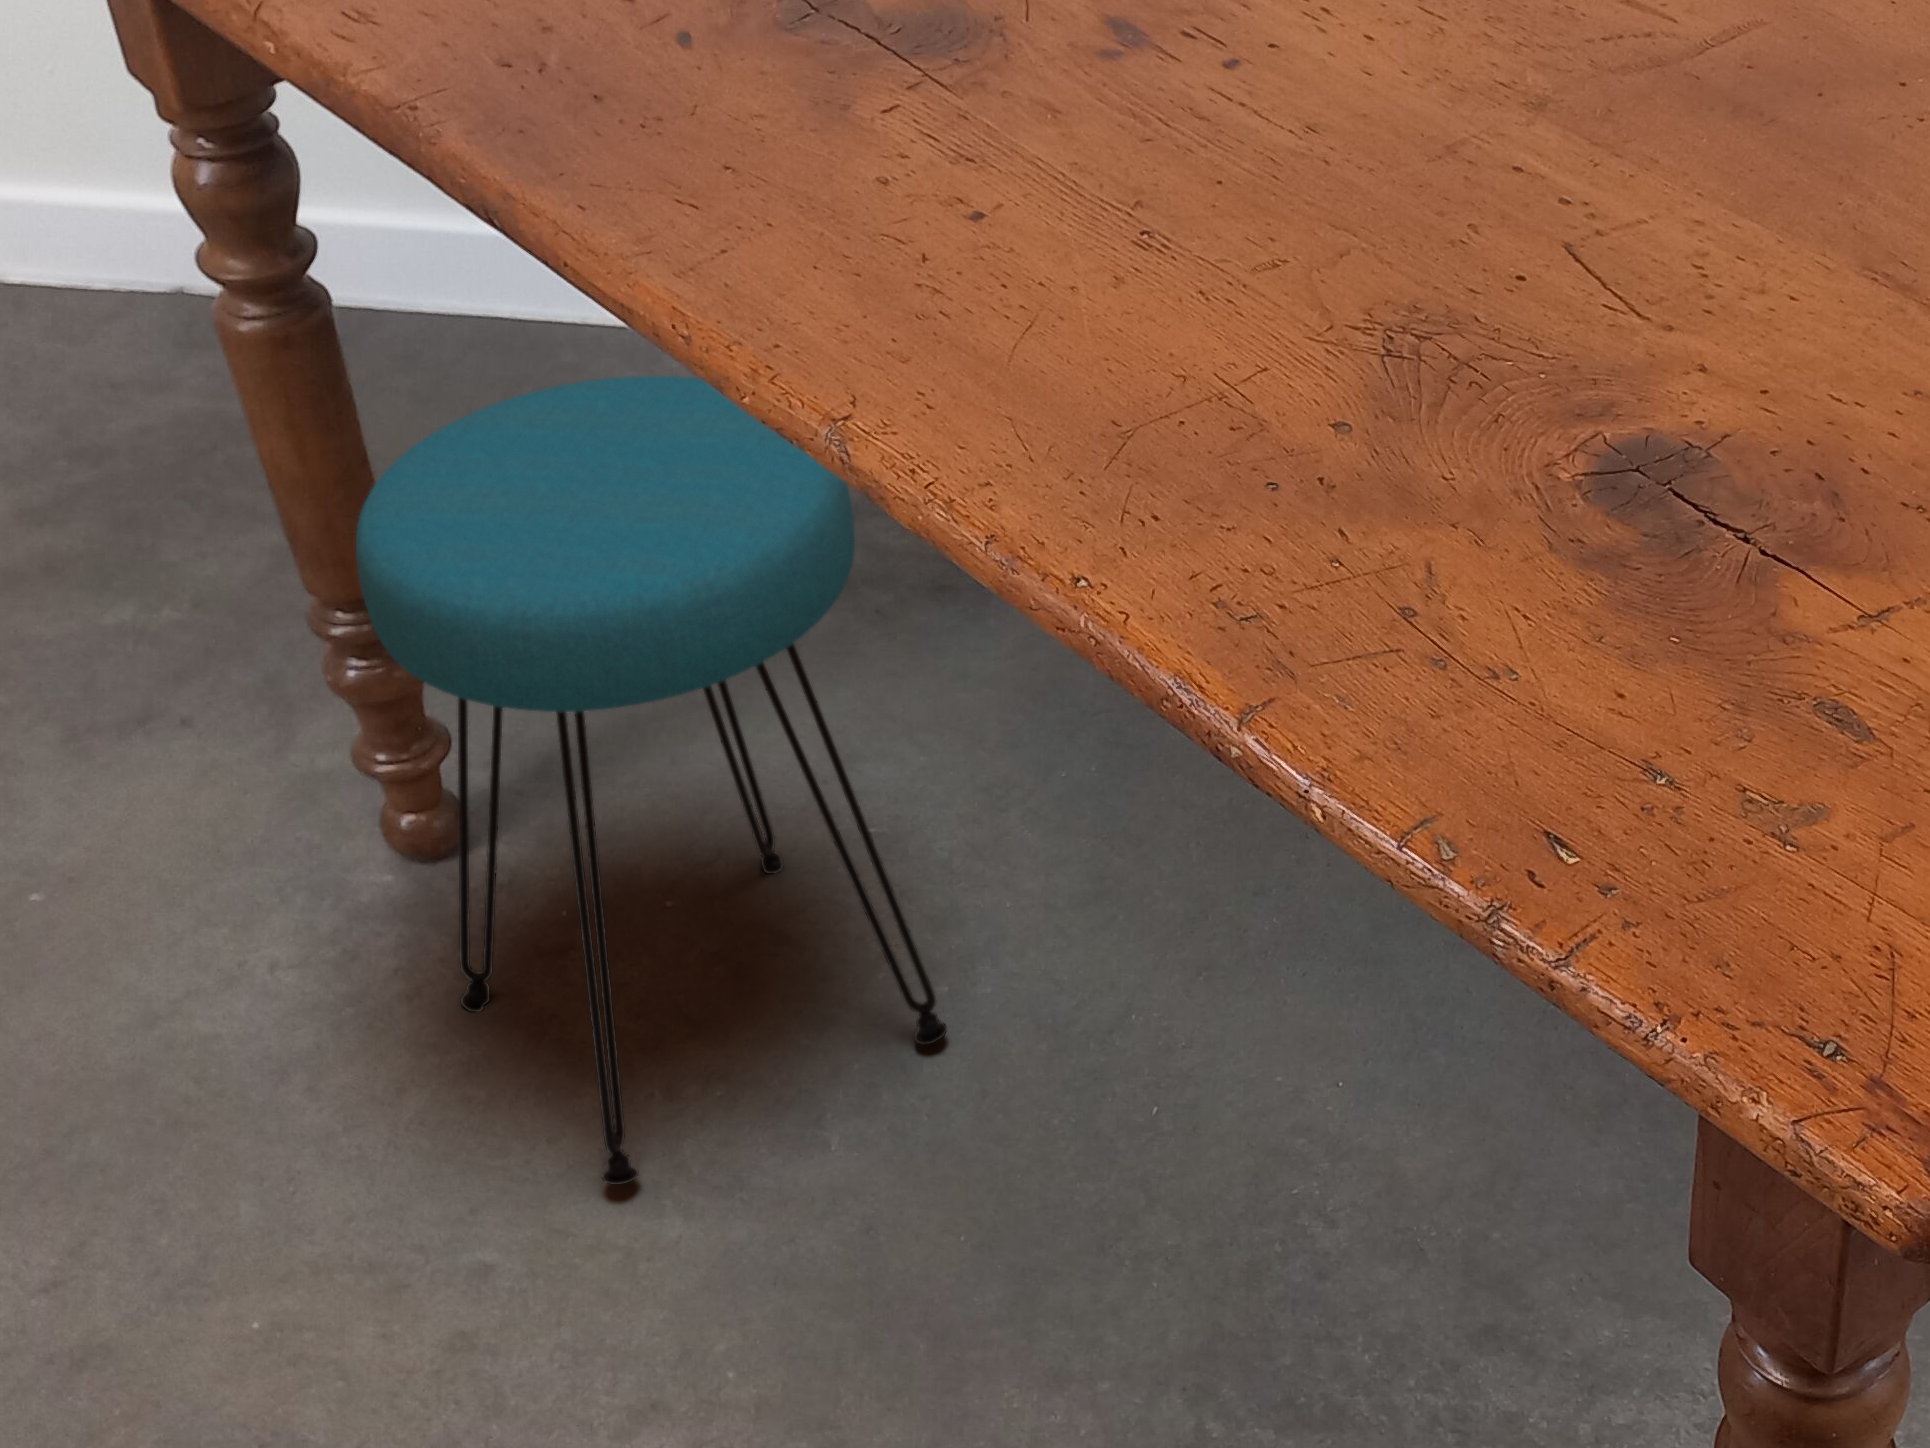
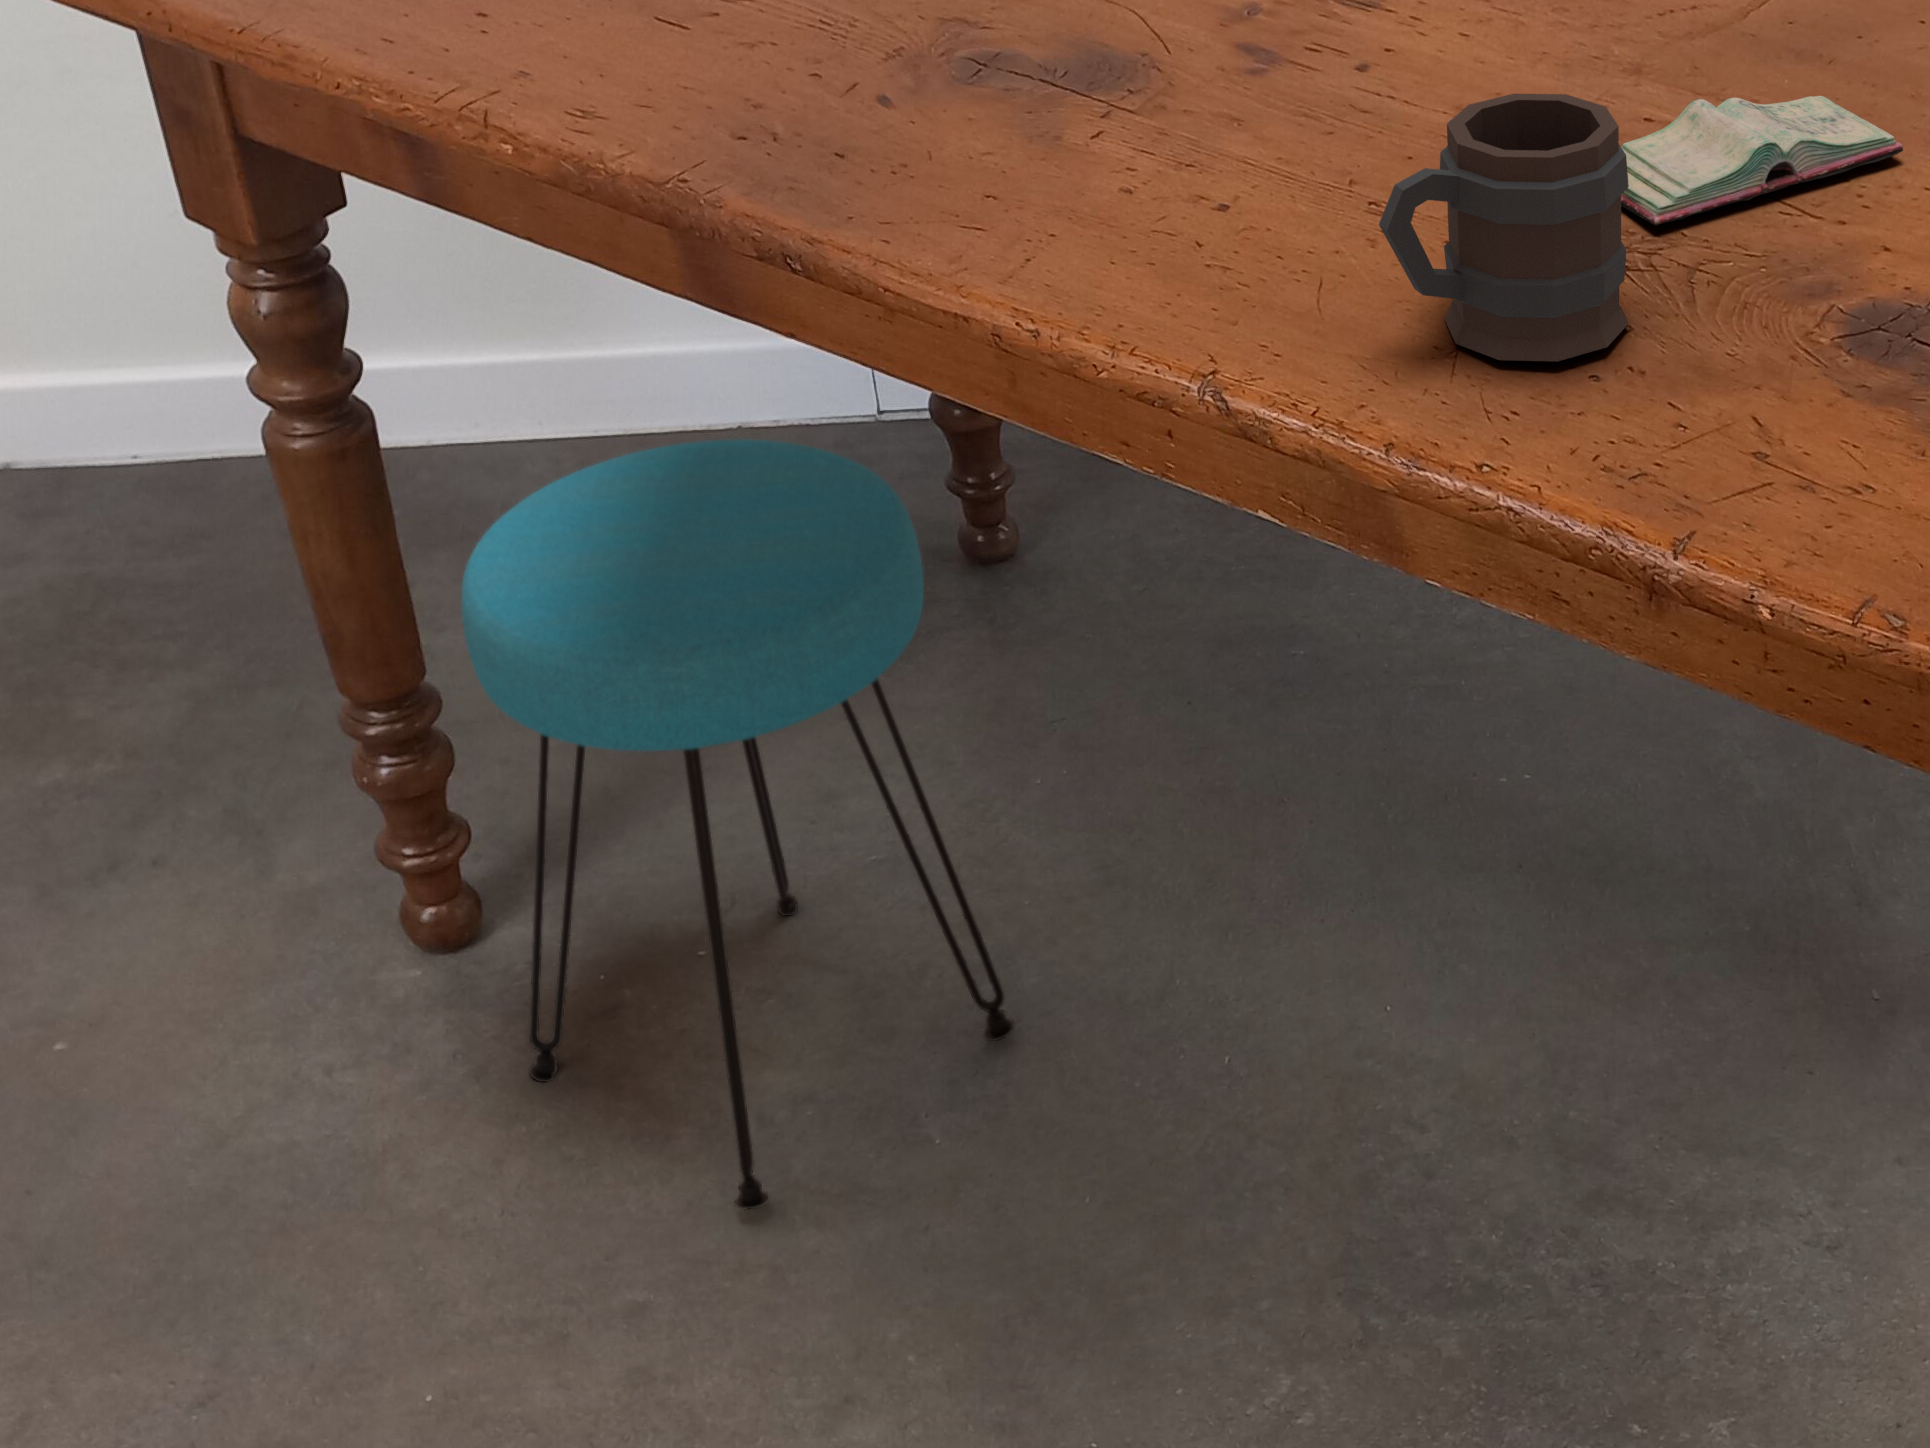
mug: none [1034,135,1353,460] -> present [1379,94,1629,361]
book: none [1399,155,1787,304] -> present [1621,96,1903,226]

